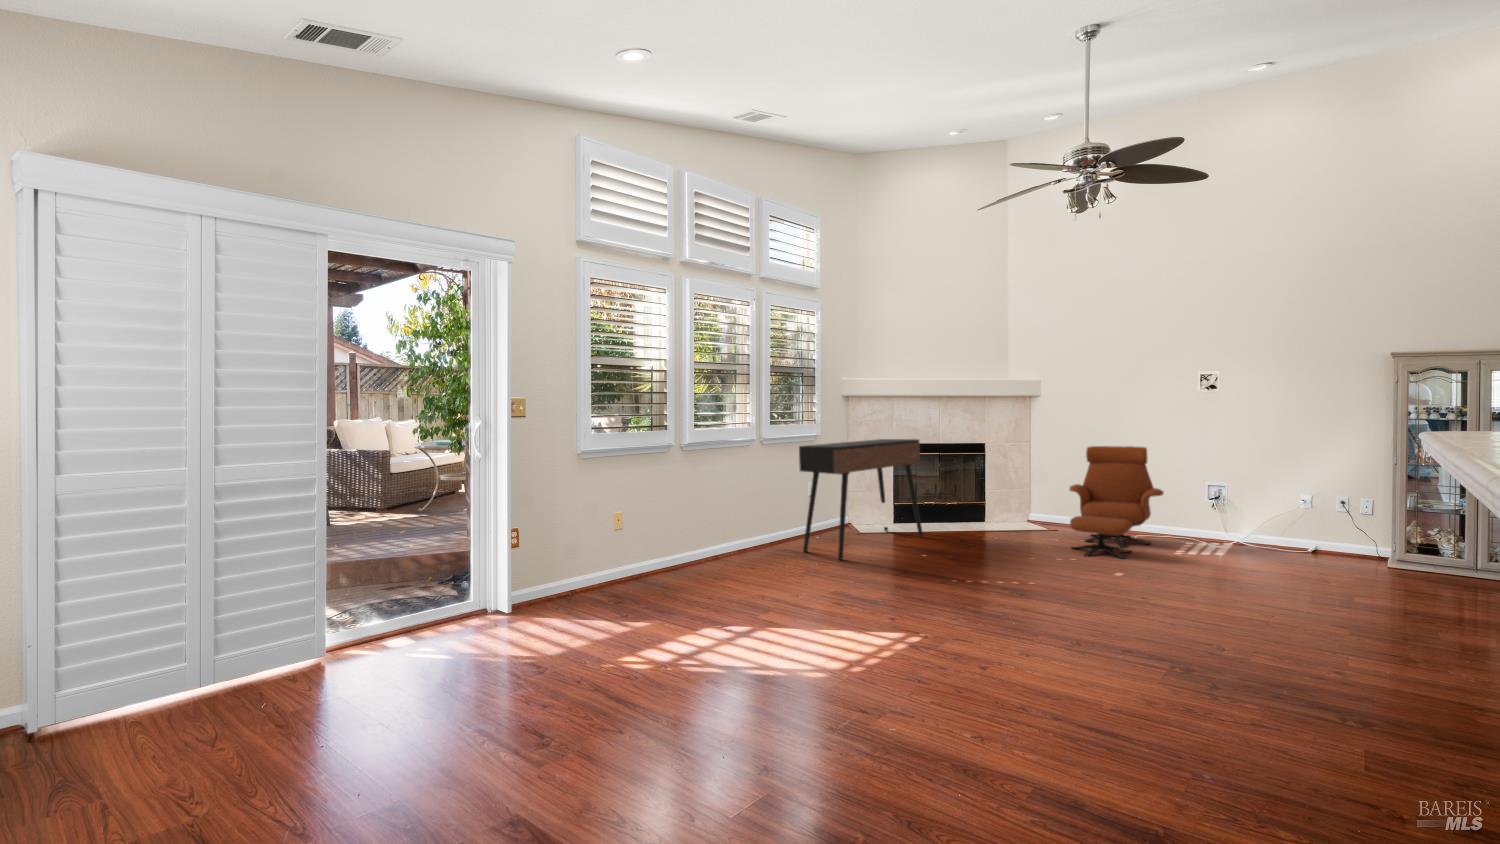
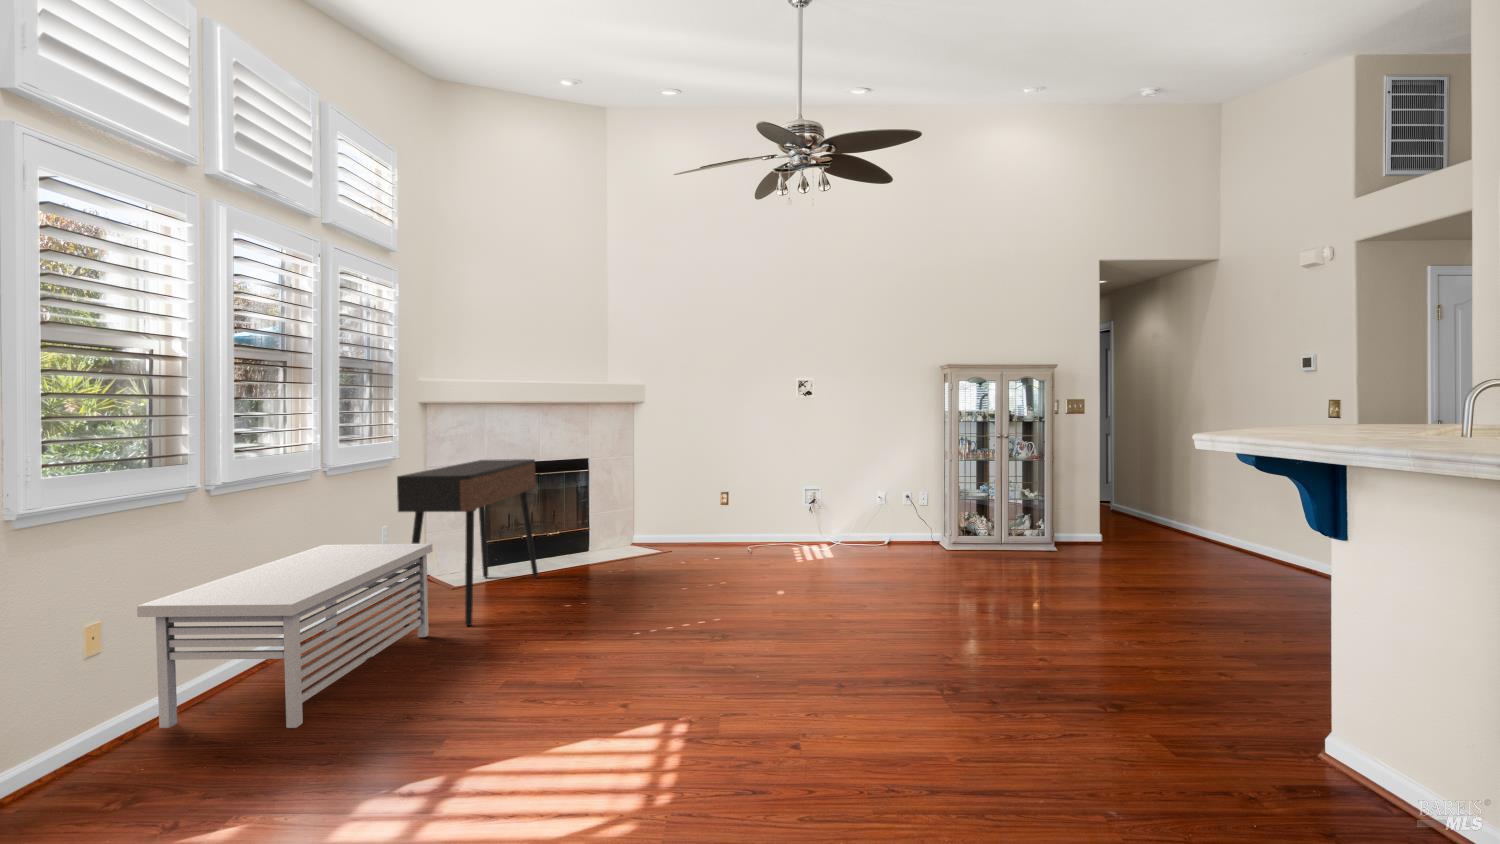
lounge chair: present [1070,446,1163,559] -> none [676,460,755,571]
storage bench: none [642,489,813,592] -> present [137,544,432,728]

